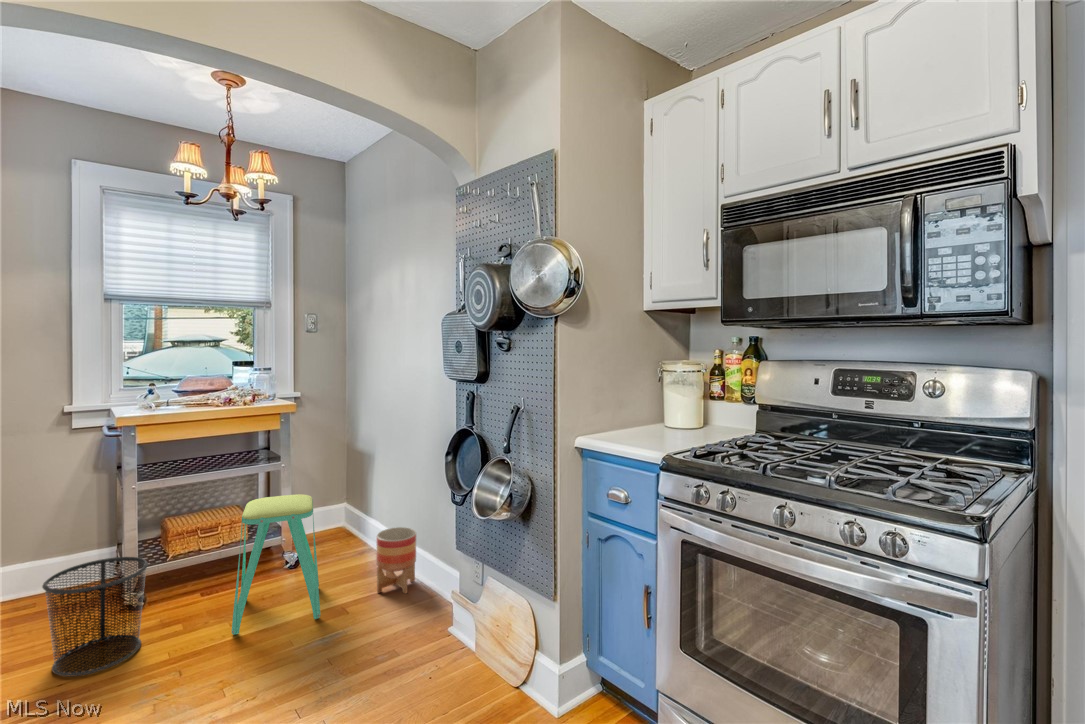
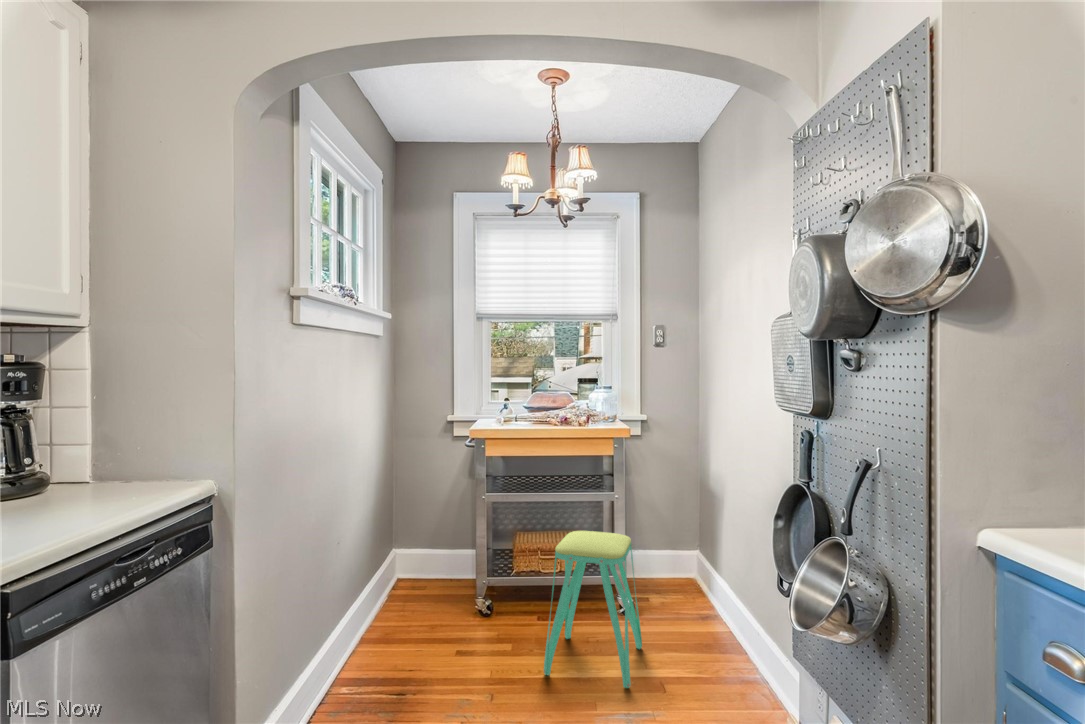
planter: present [376,527,416,594] -> none [704,599,758,694]
trash can: present [42,557,148,676] -> none [406,563,481,669]

